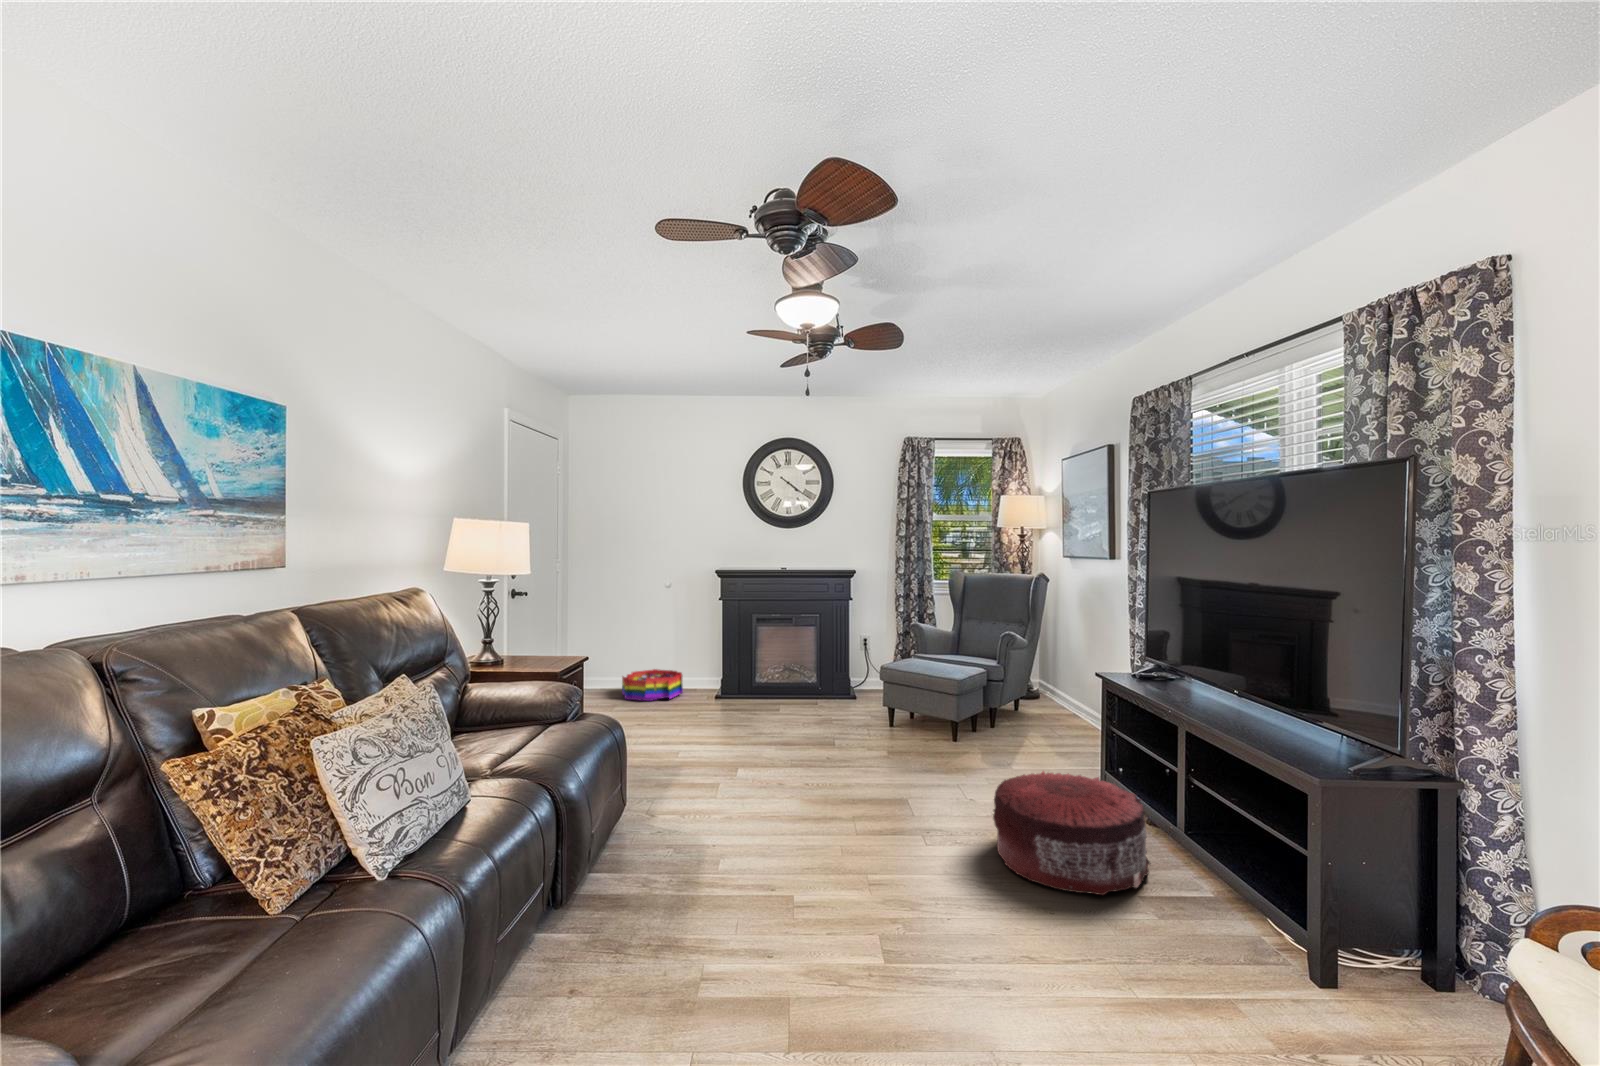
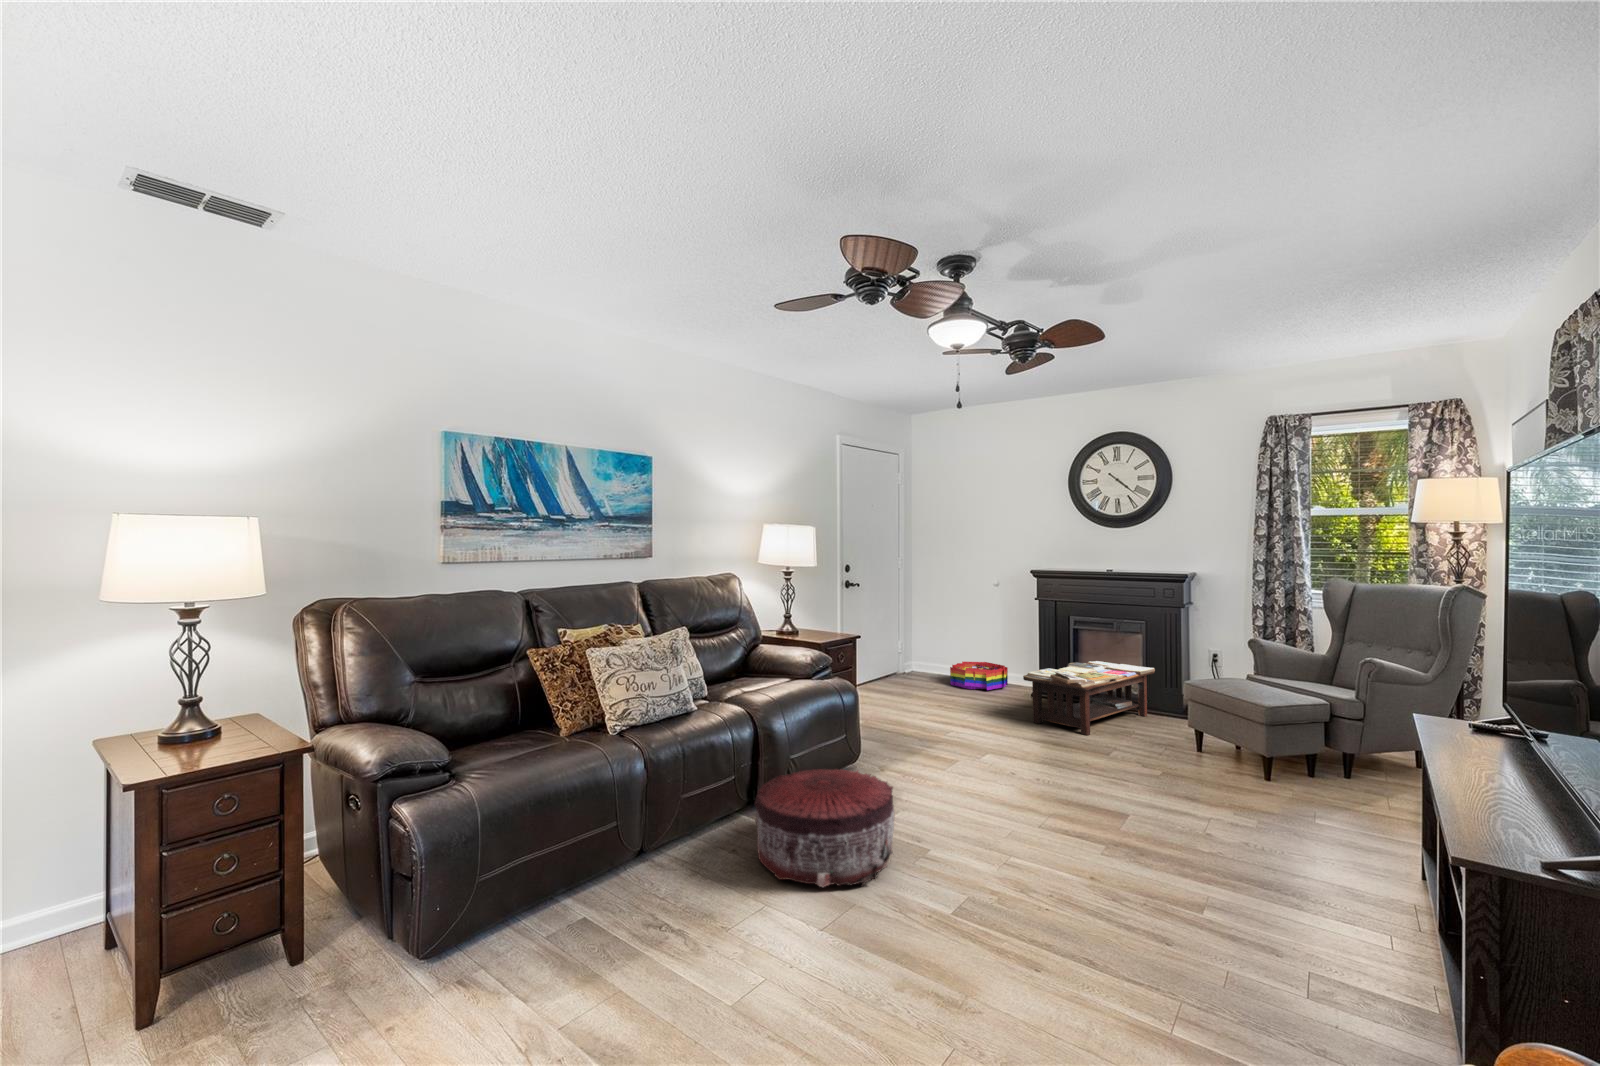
coffee table: none [736,656,831,729] -> present [1023,661,1155,735]
pouf: present [993,771,1150,895] -> present [755,769,895,887]

